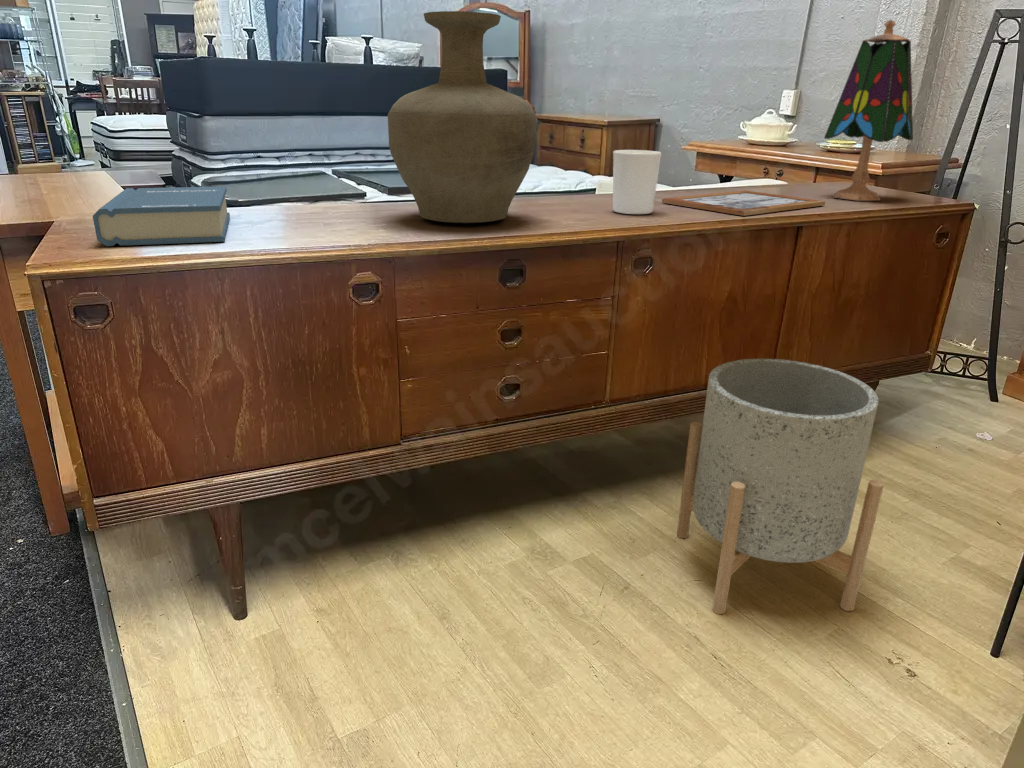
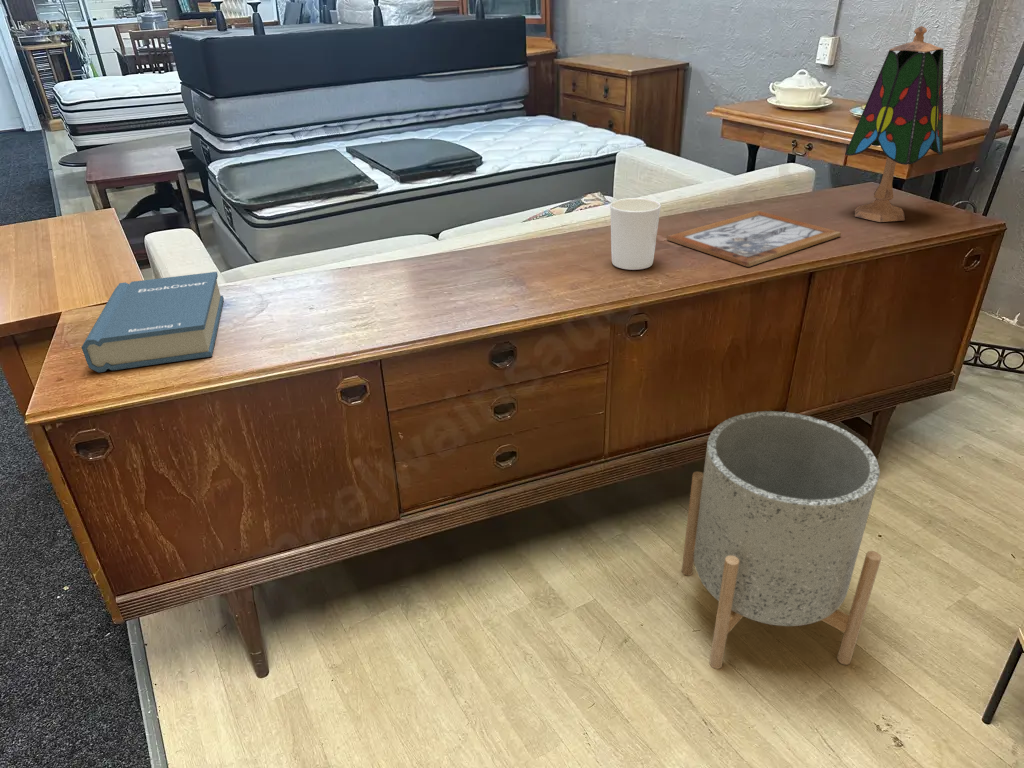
vase: present [388,11,536,223] -> none [369,88,524,305]

